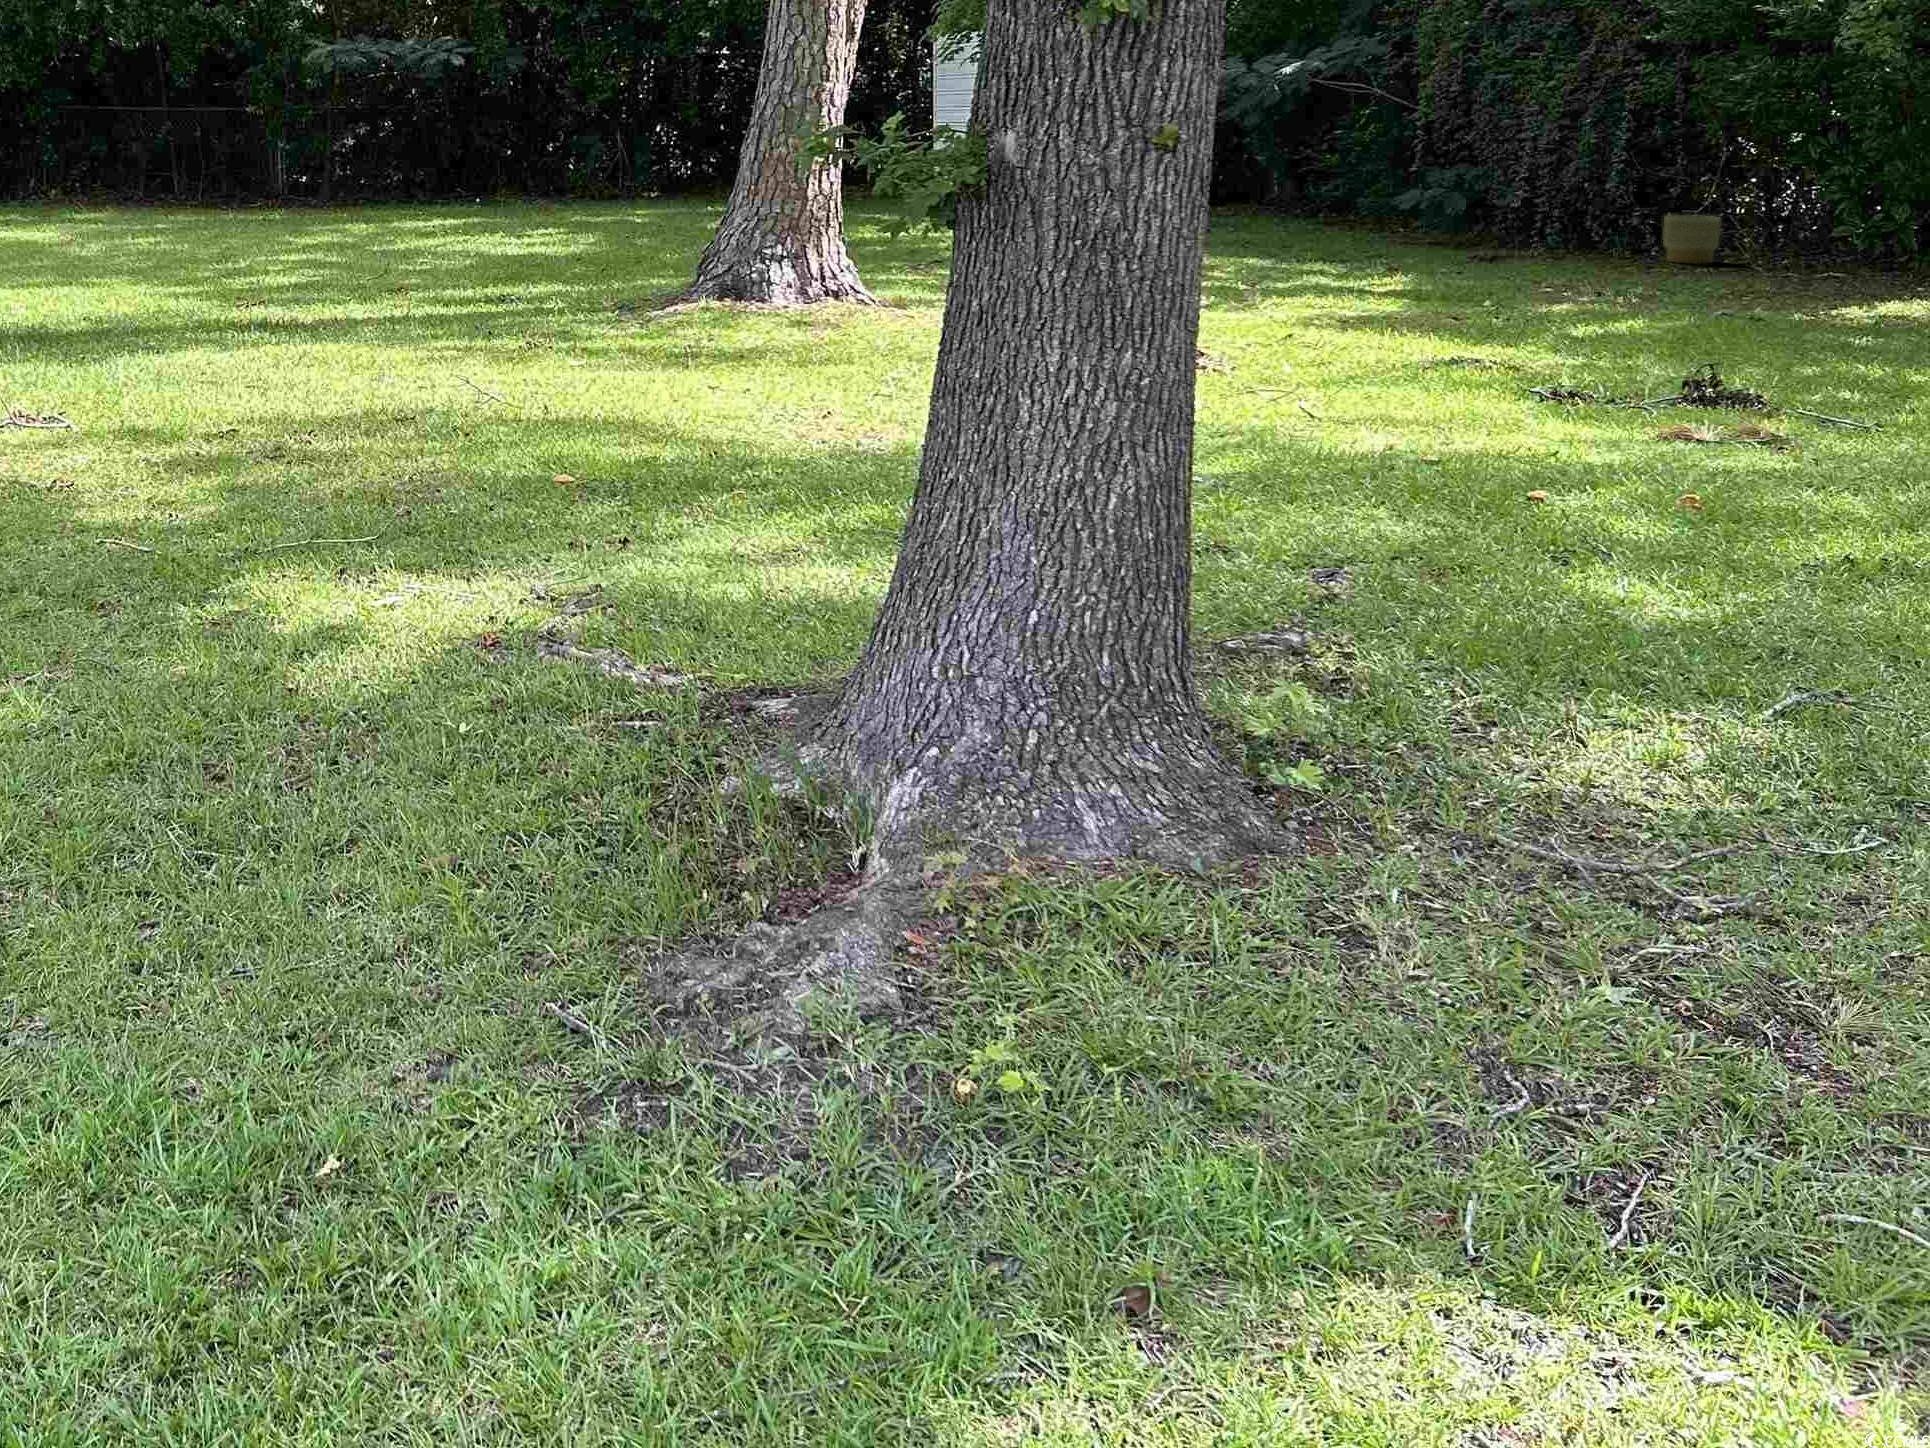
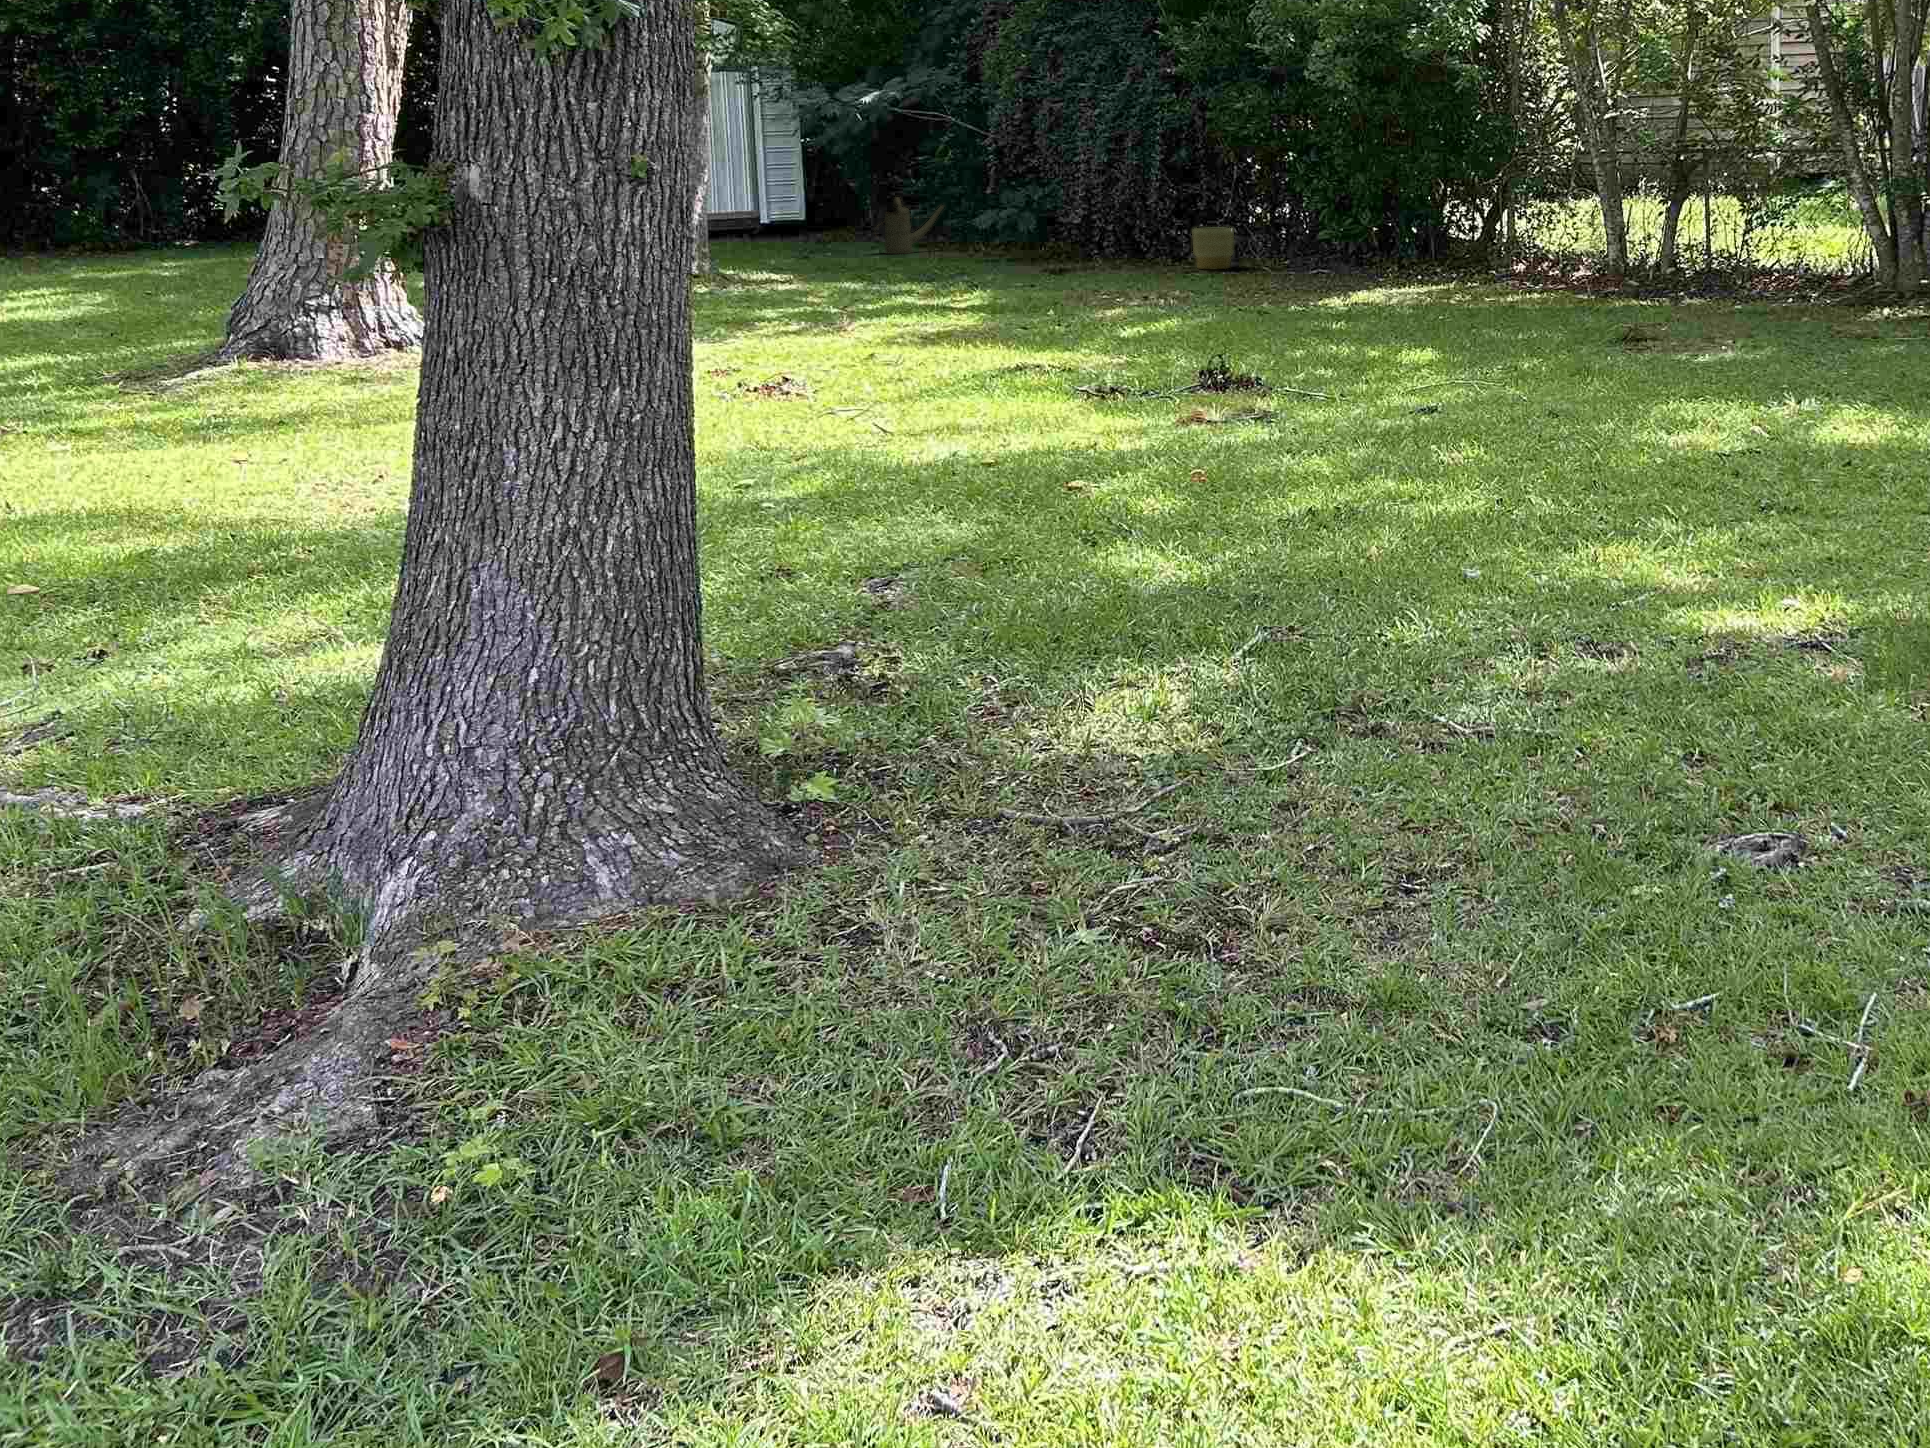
watering can: none [1277,171,1355,229] -> present [876,197,943,254]

